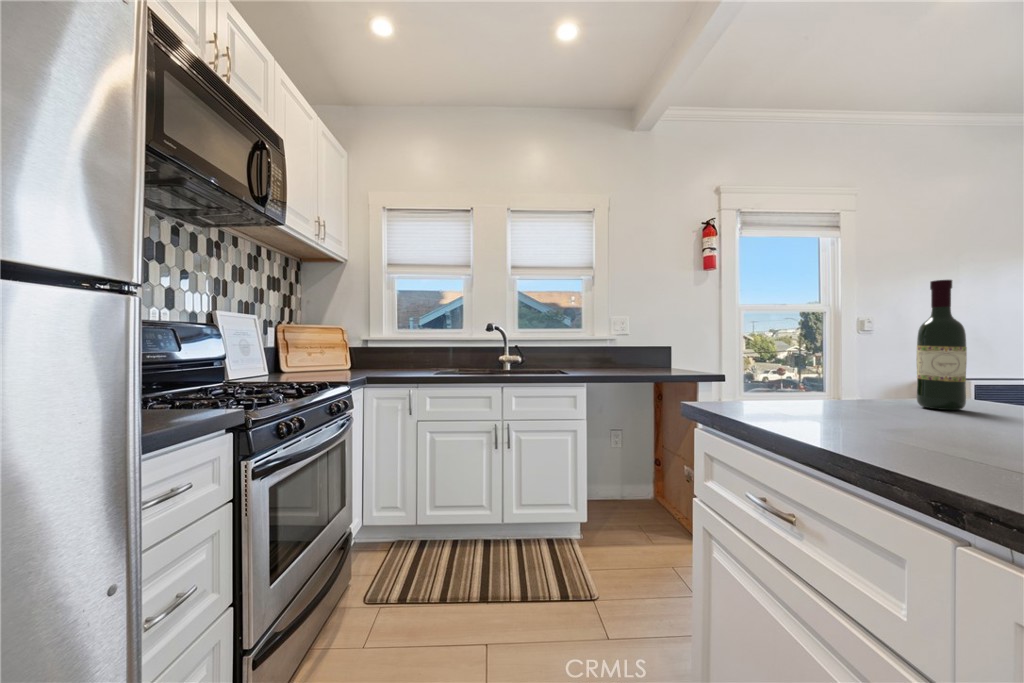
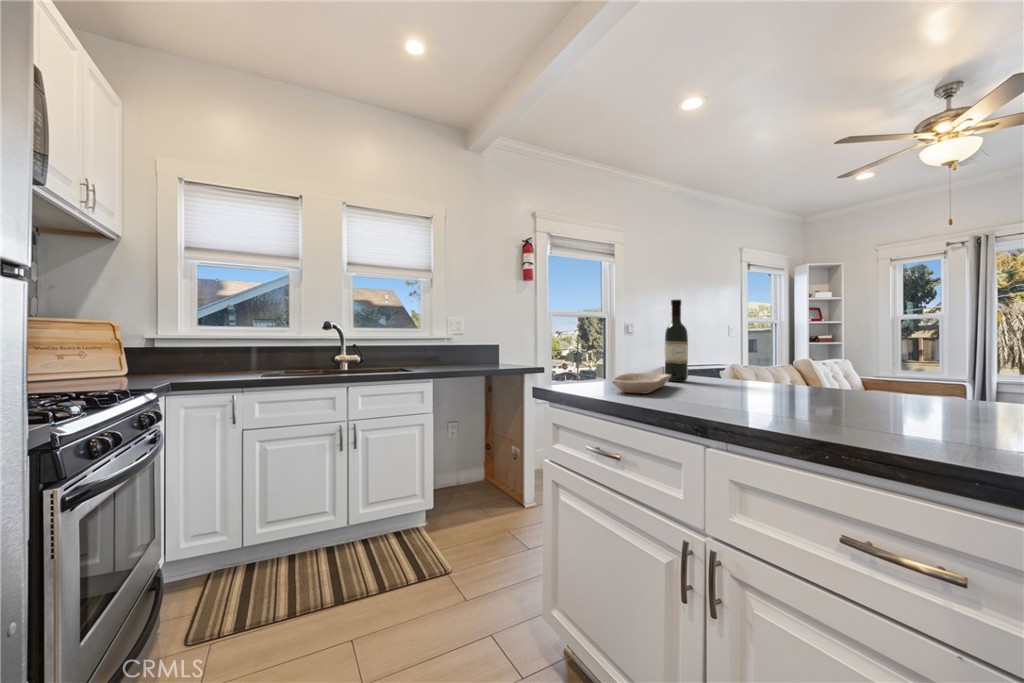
tray: none [804,393,928,429] -> present [611,373,672,393]

